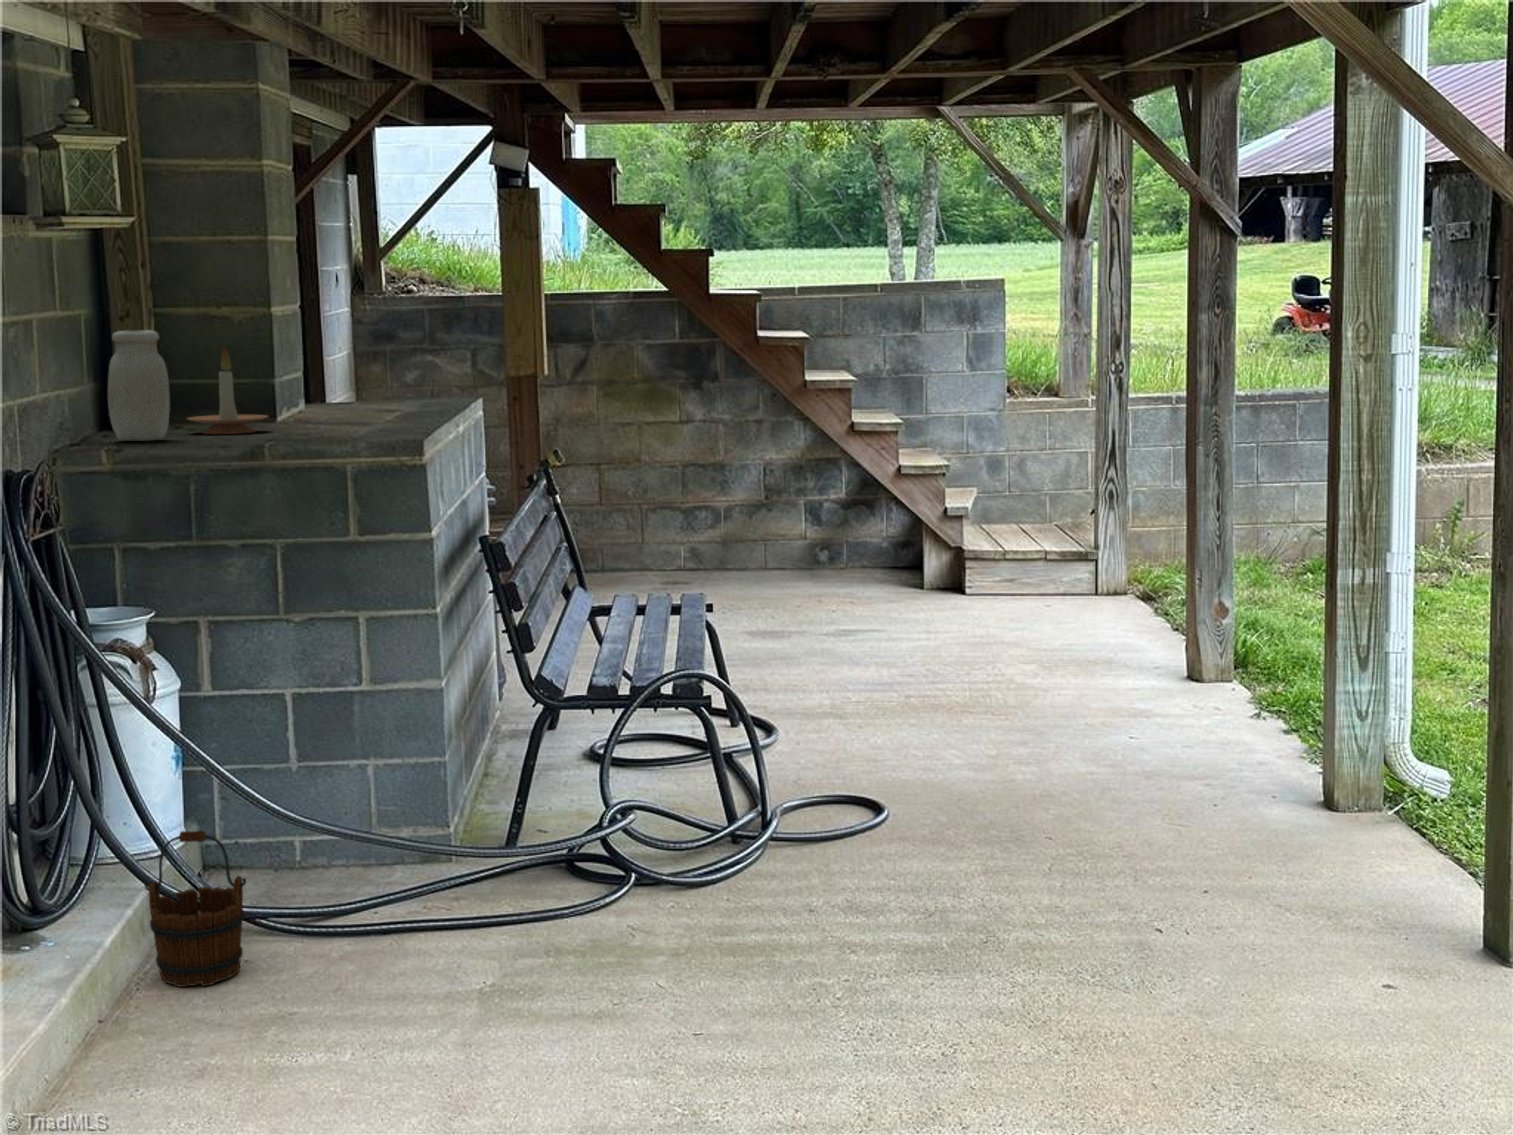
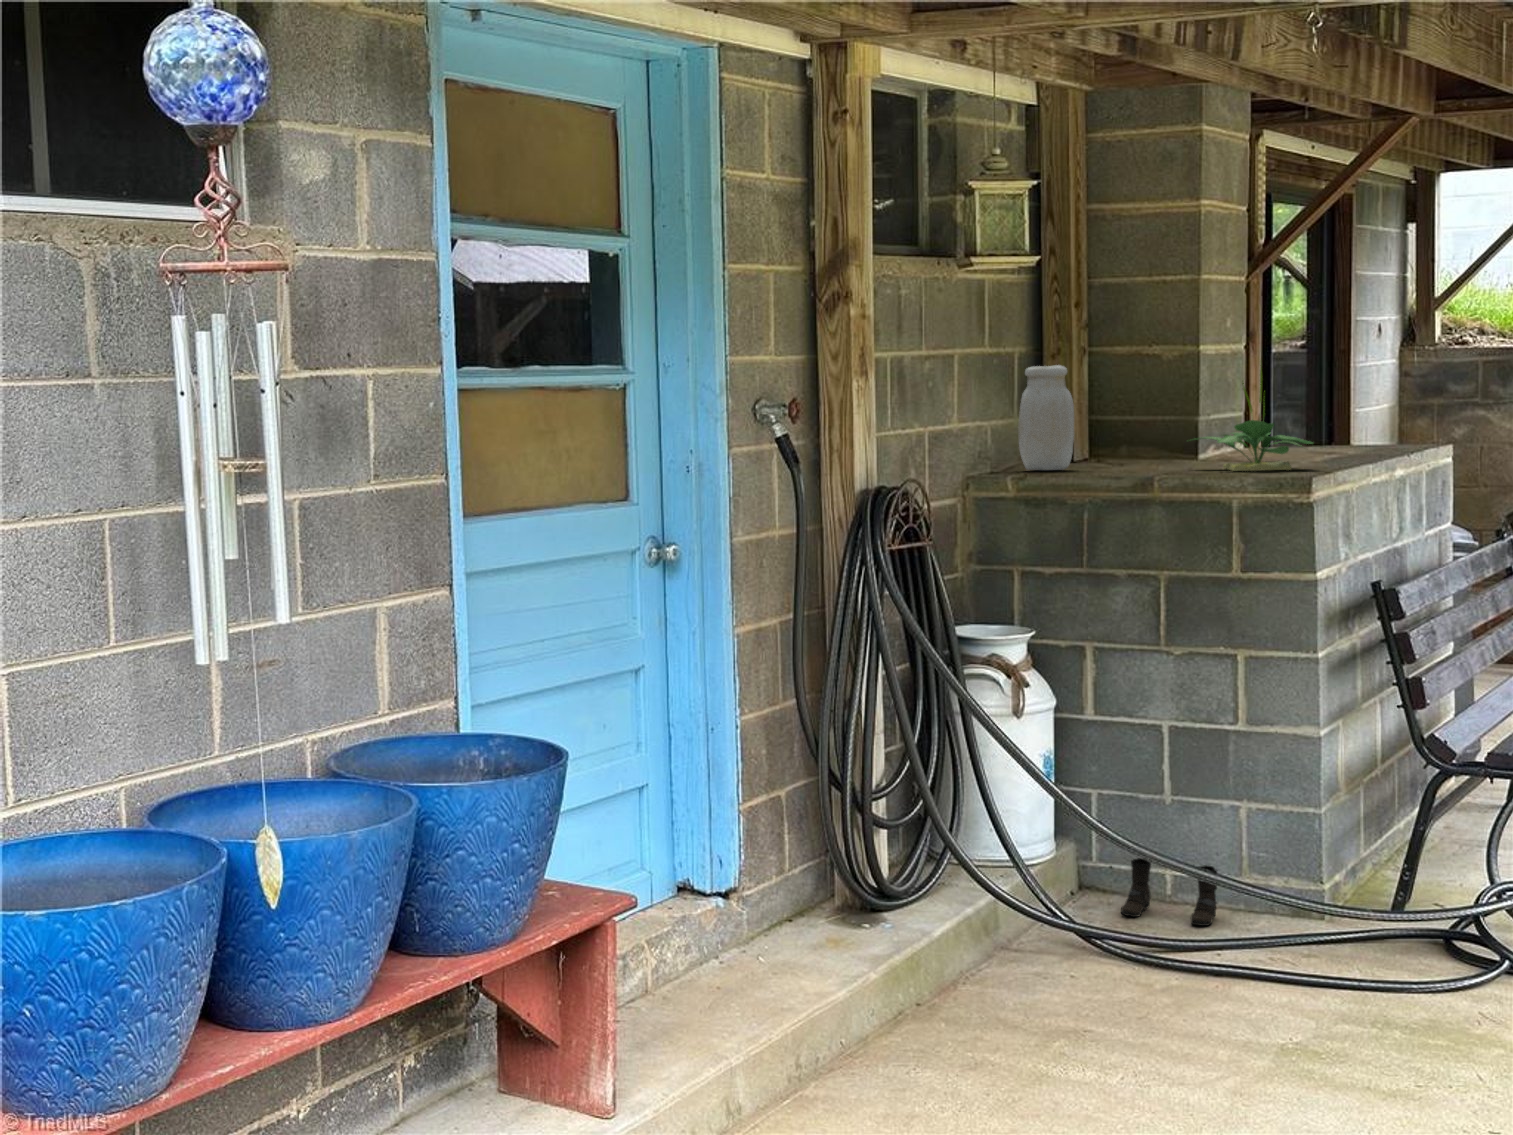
potted plant: none [289,327,420,438] -> present [1193,365,1312,471]
candle holder: present [188,347,268,434] -> none [1102,382,1181,467]
boots: none [258,827,352,889] -> present [1121,858,1217,926]
wooden bucket: present [144,831,246,987] -> none [981,839,1072,992]

